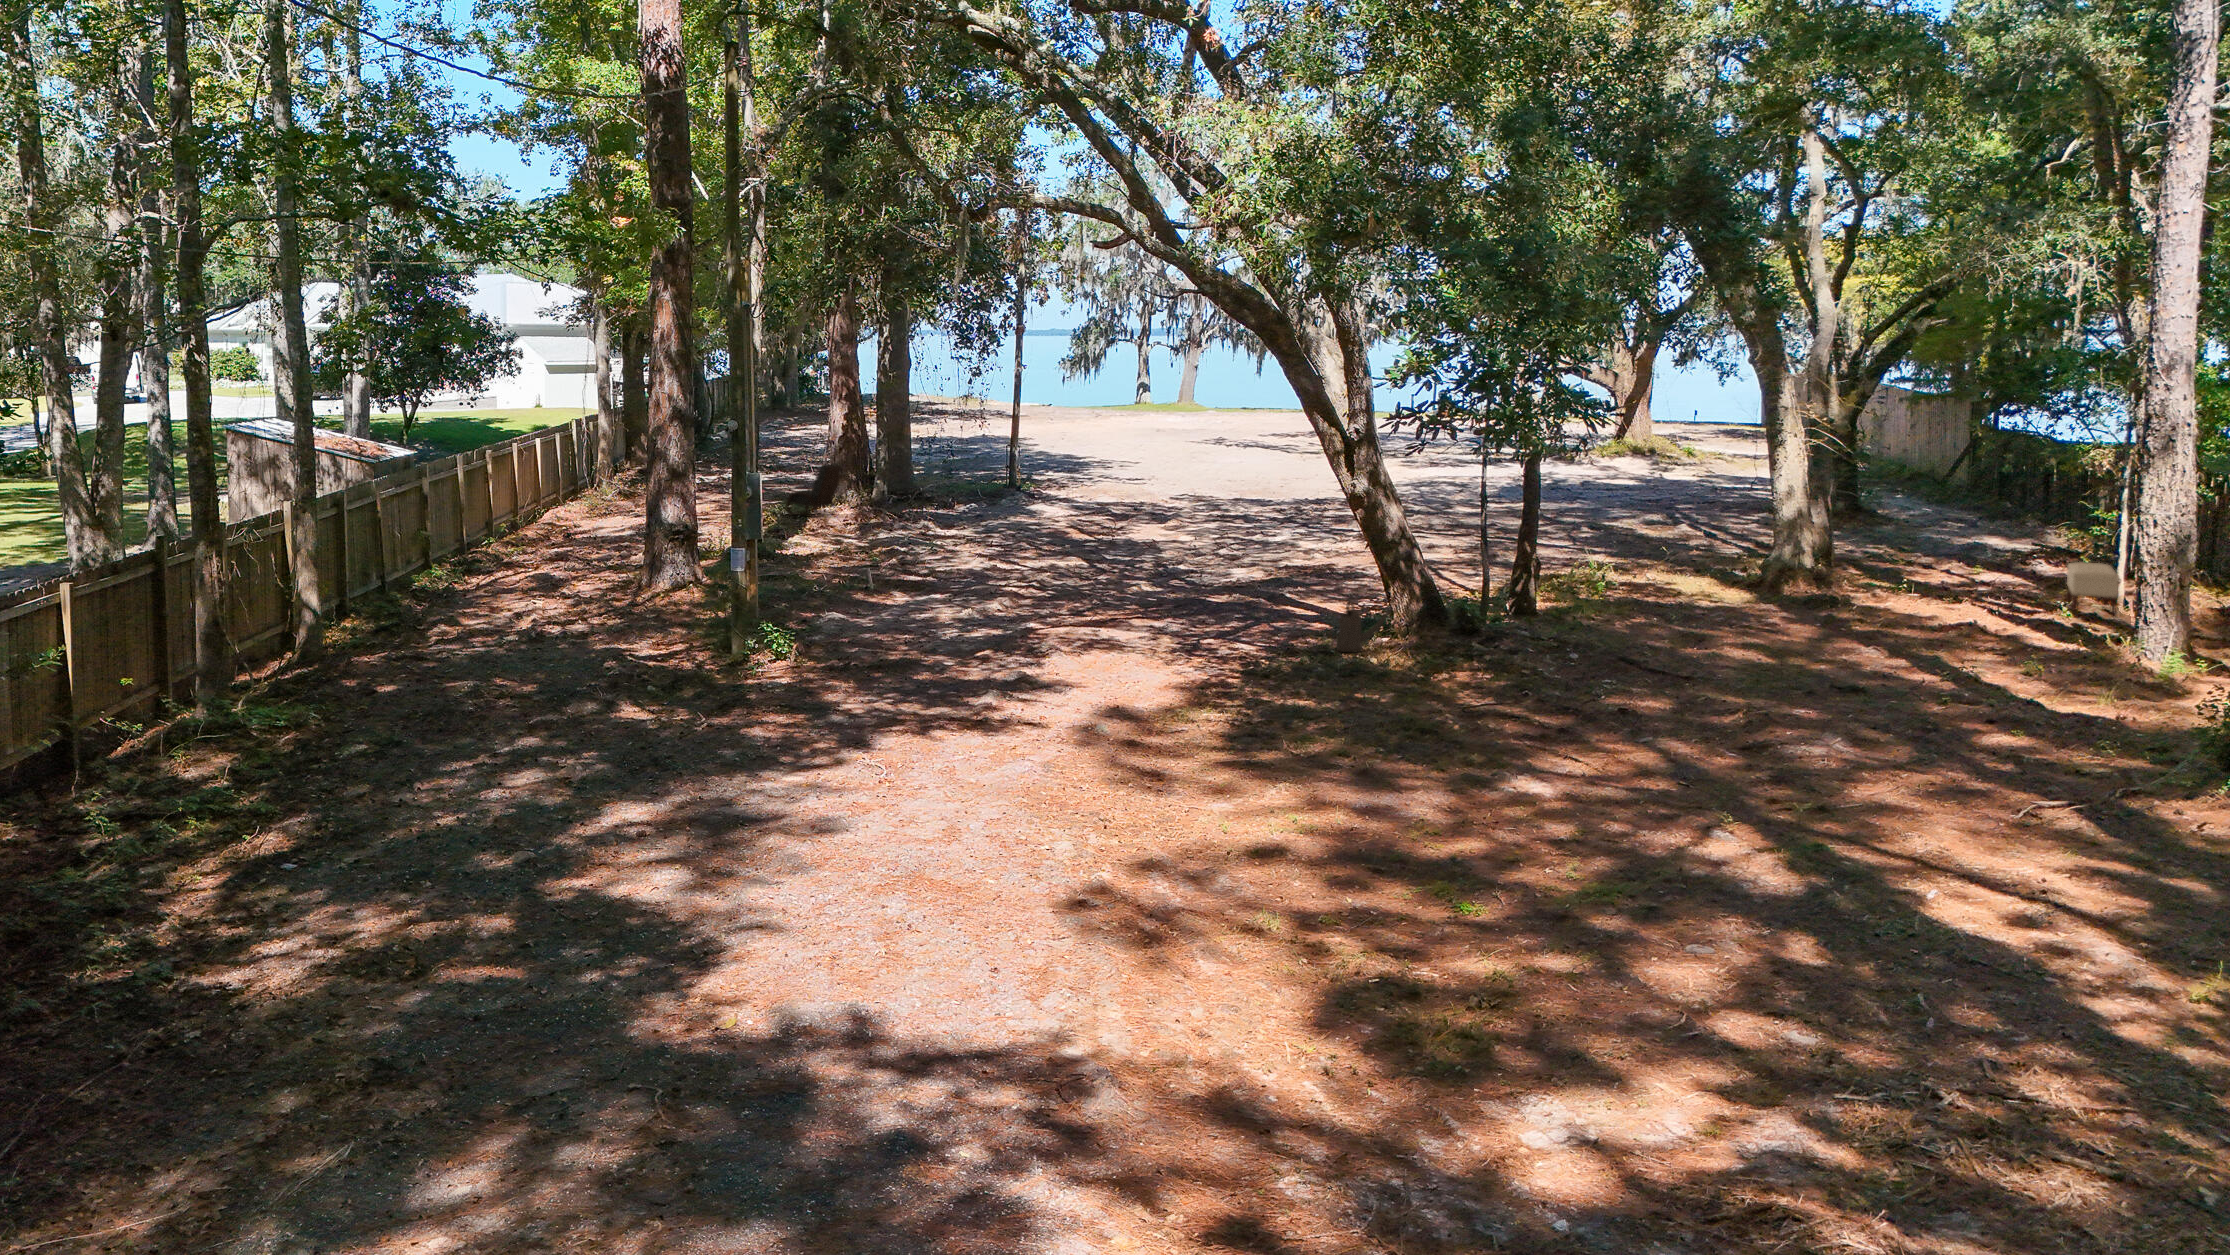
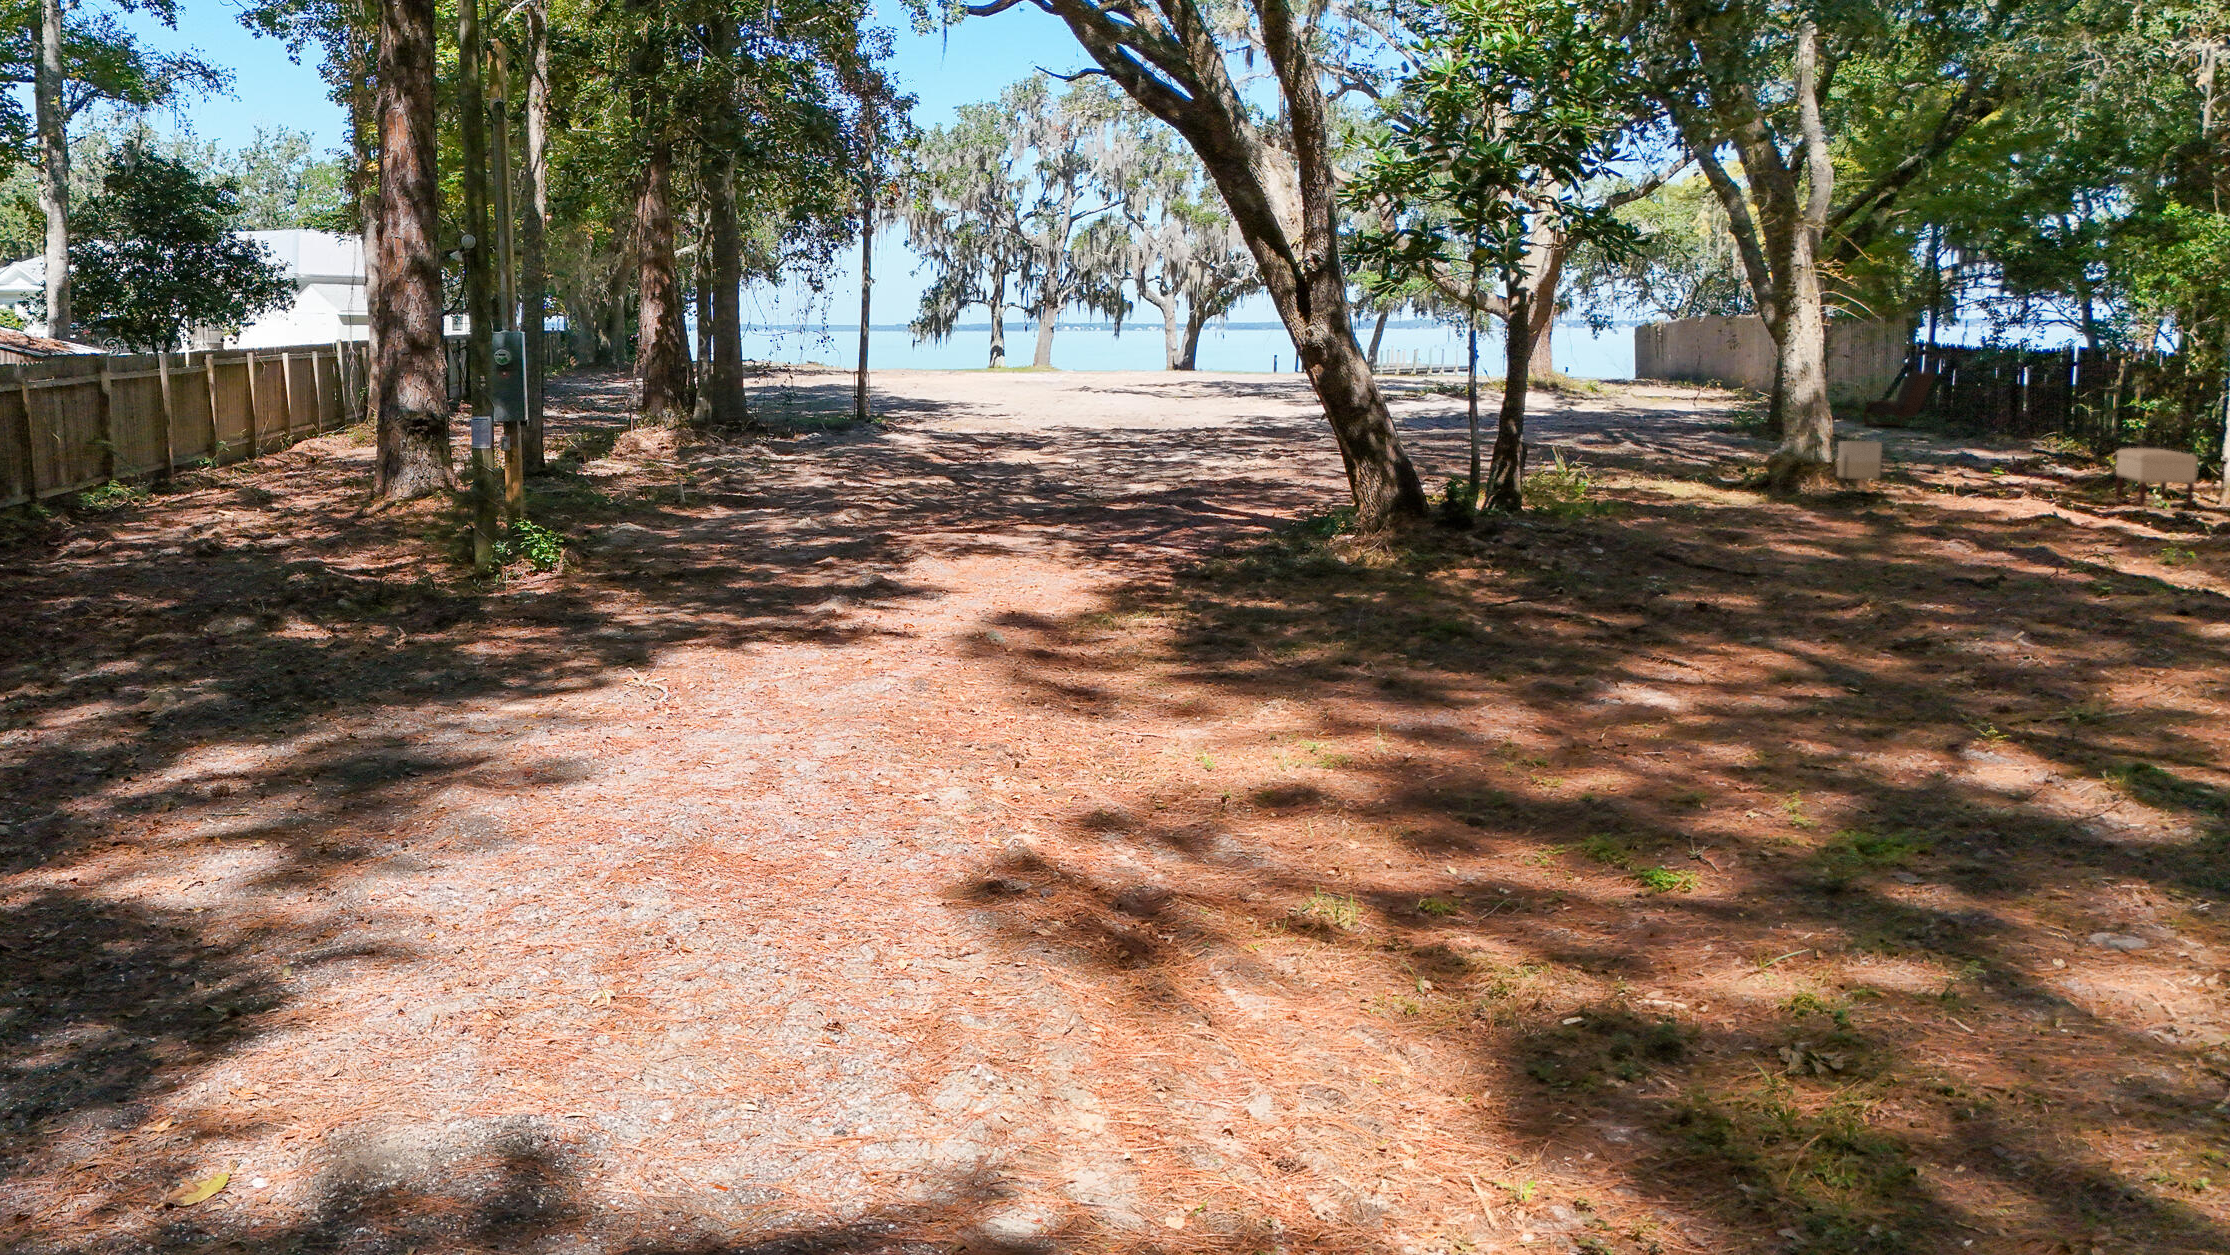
lounge chair: present [786,463,841,516] -> present [1863,371,1934,426]
planter: none [1828,550,1866,596] -> present [1837,441,1882,482]
watering can: present [1331,600,1391,652] -> none [1275,486,1354,553]

